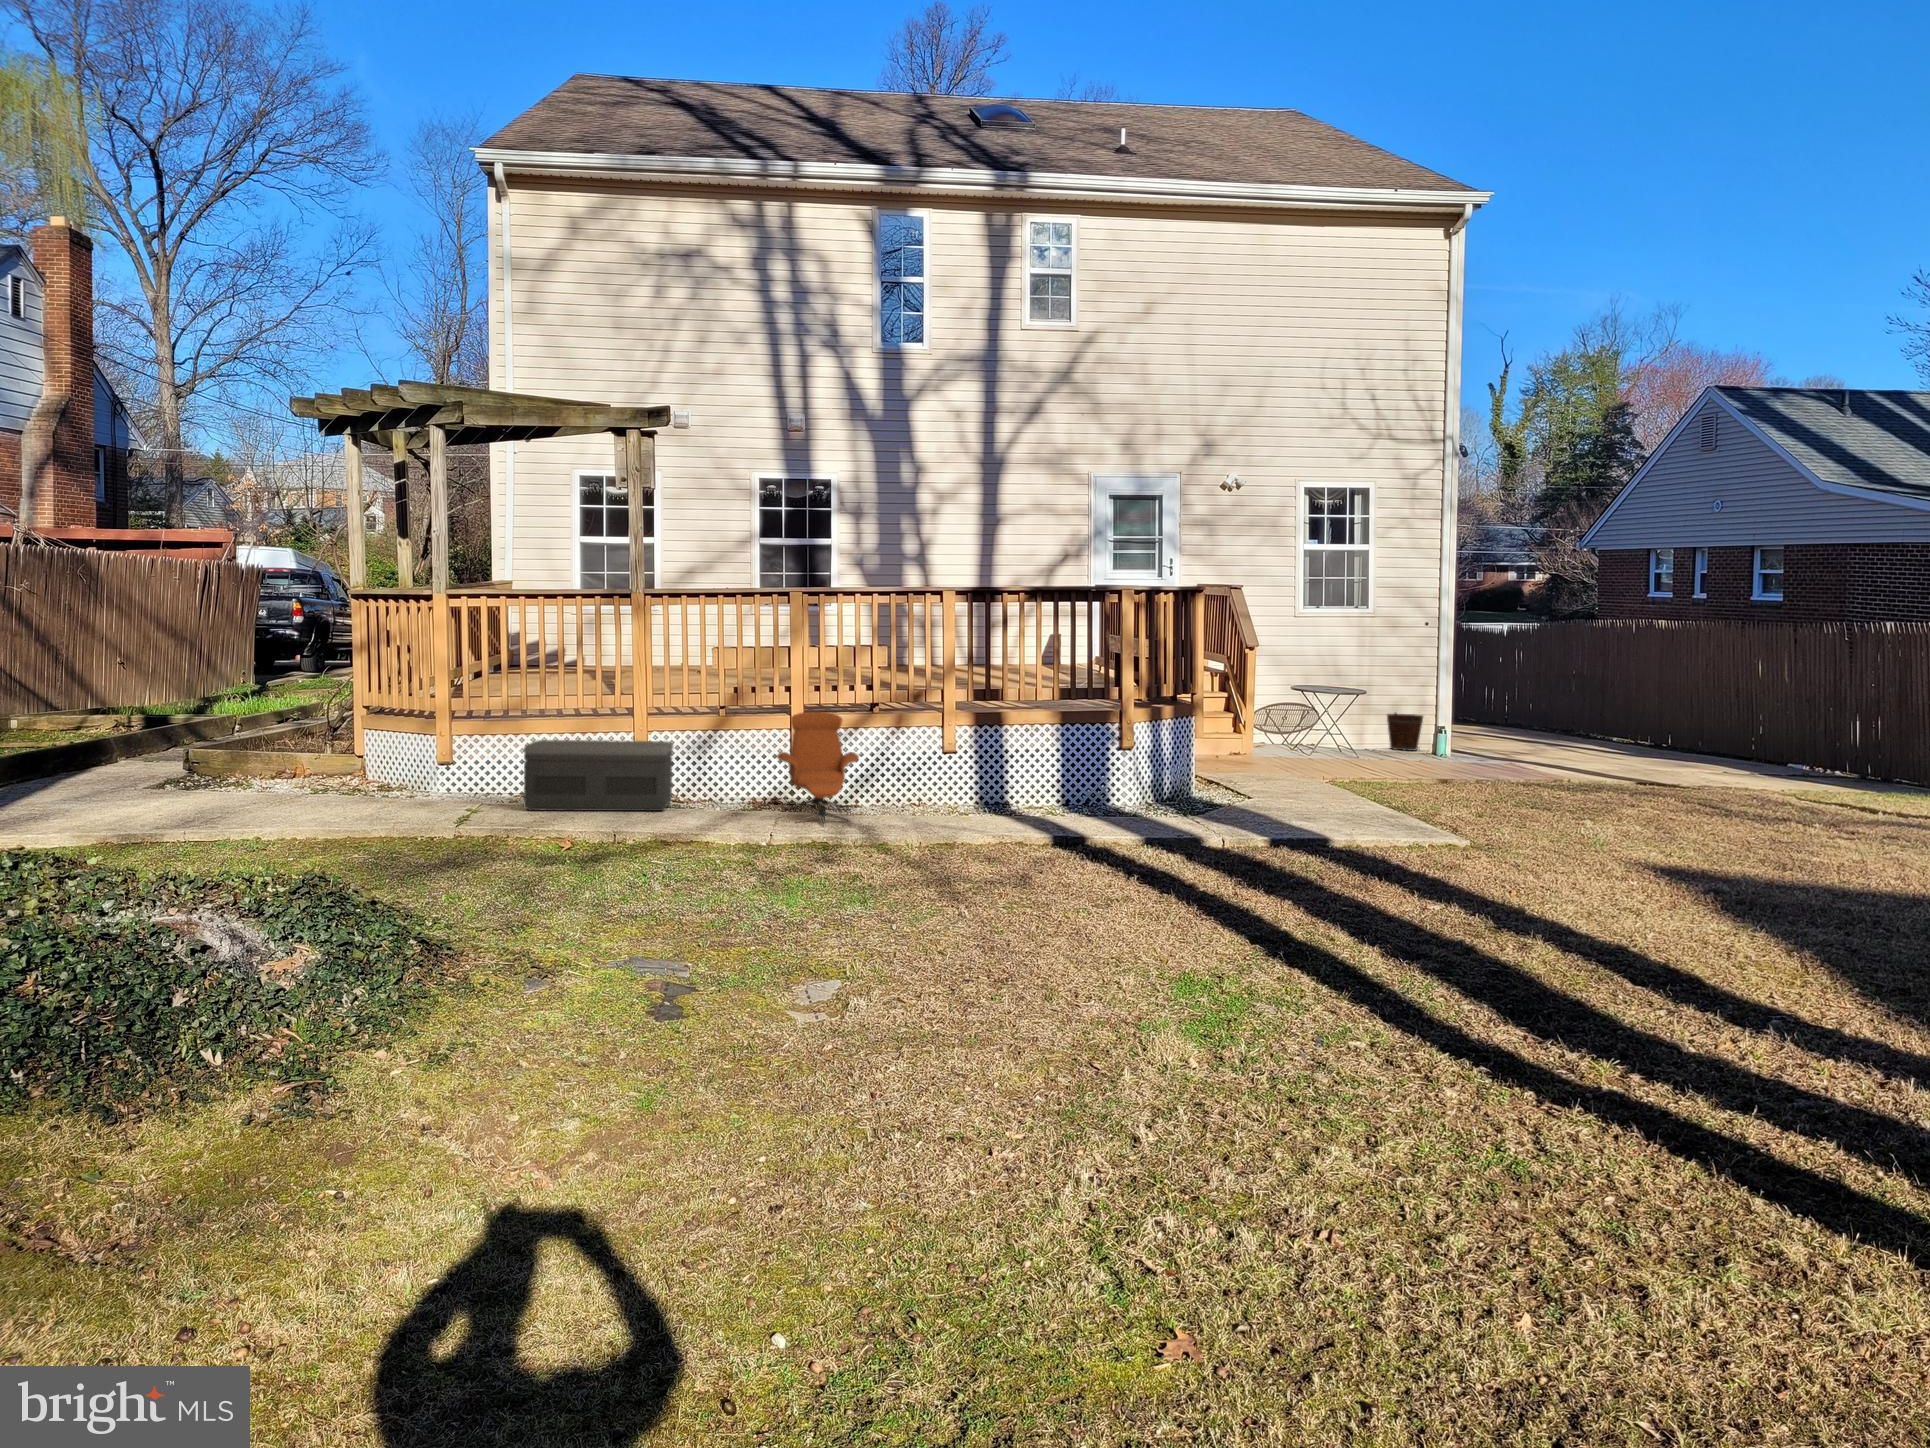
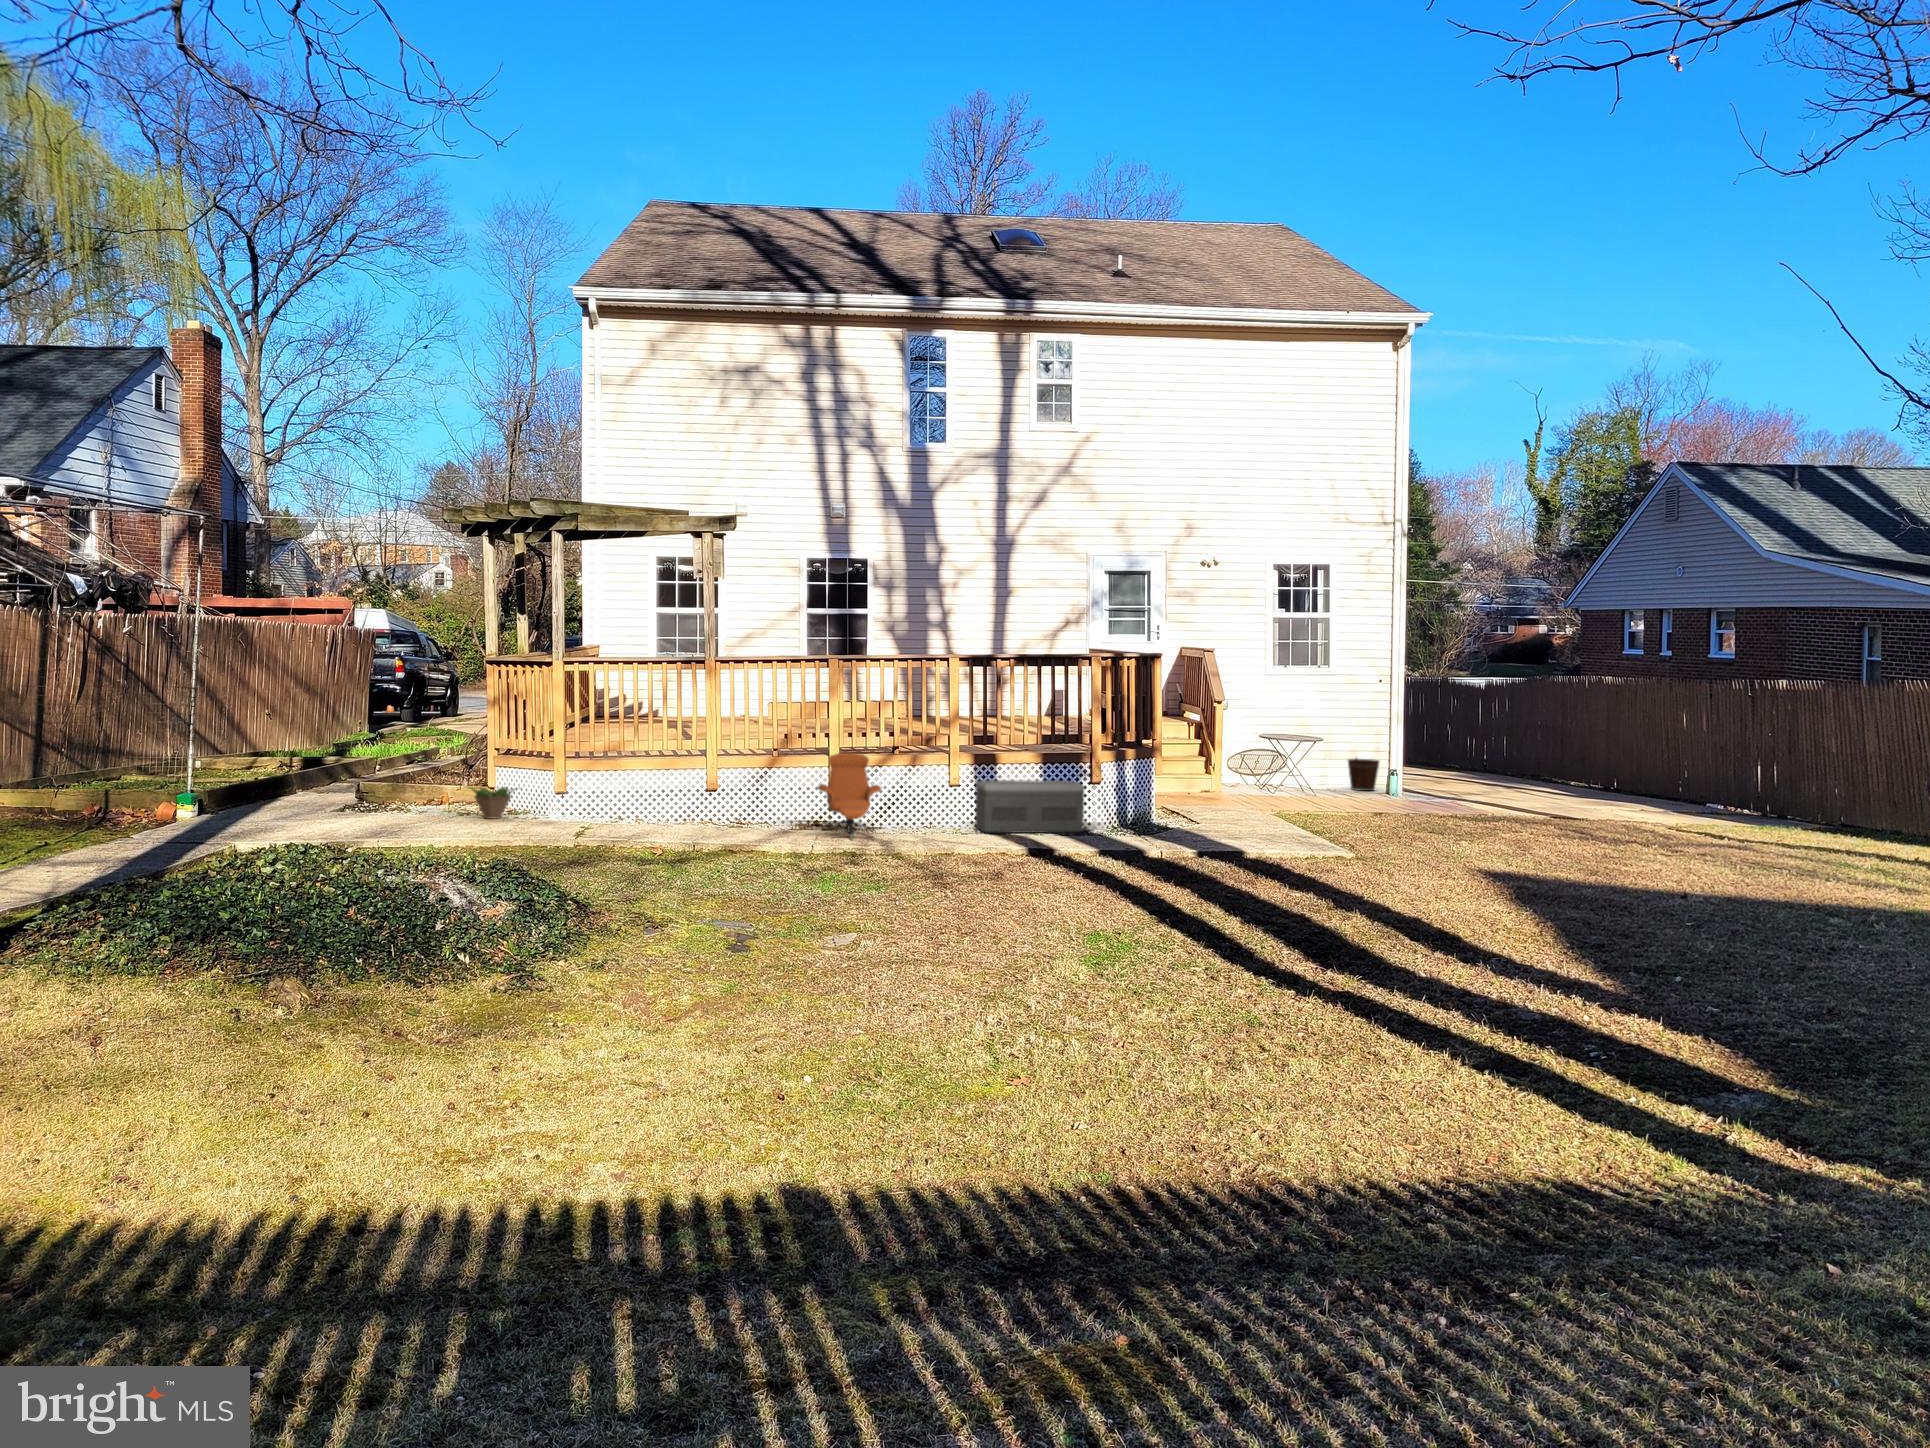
storage bench: present [524,740,673,811] -> present [976,780,1085,833]
decorative plant: none [310,755,393,799] -> present [469,787,517,819]

